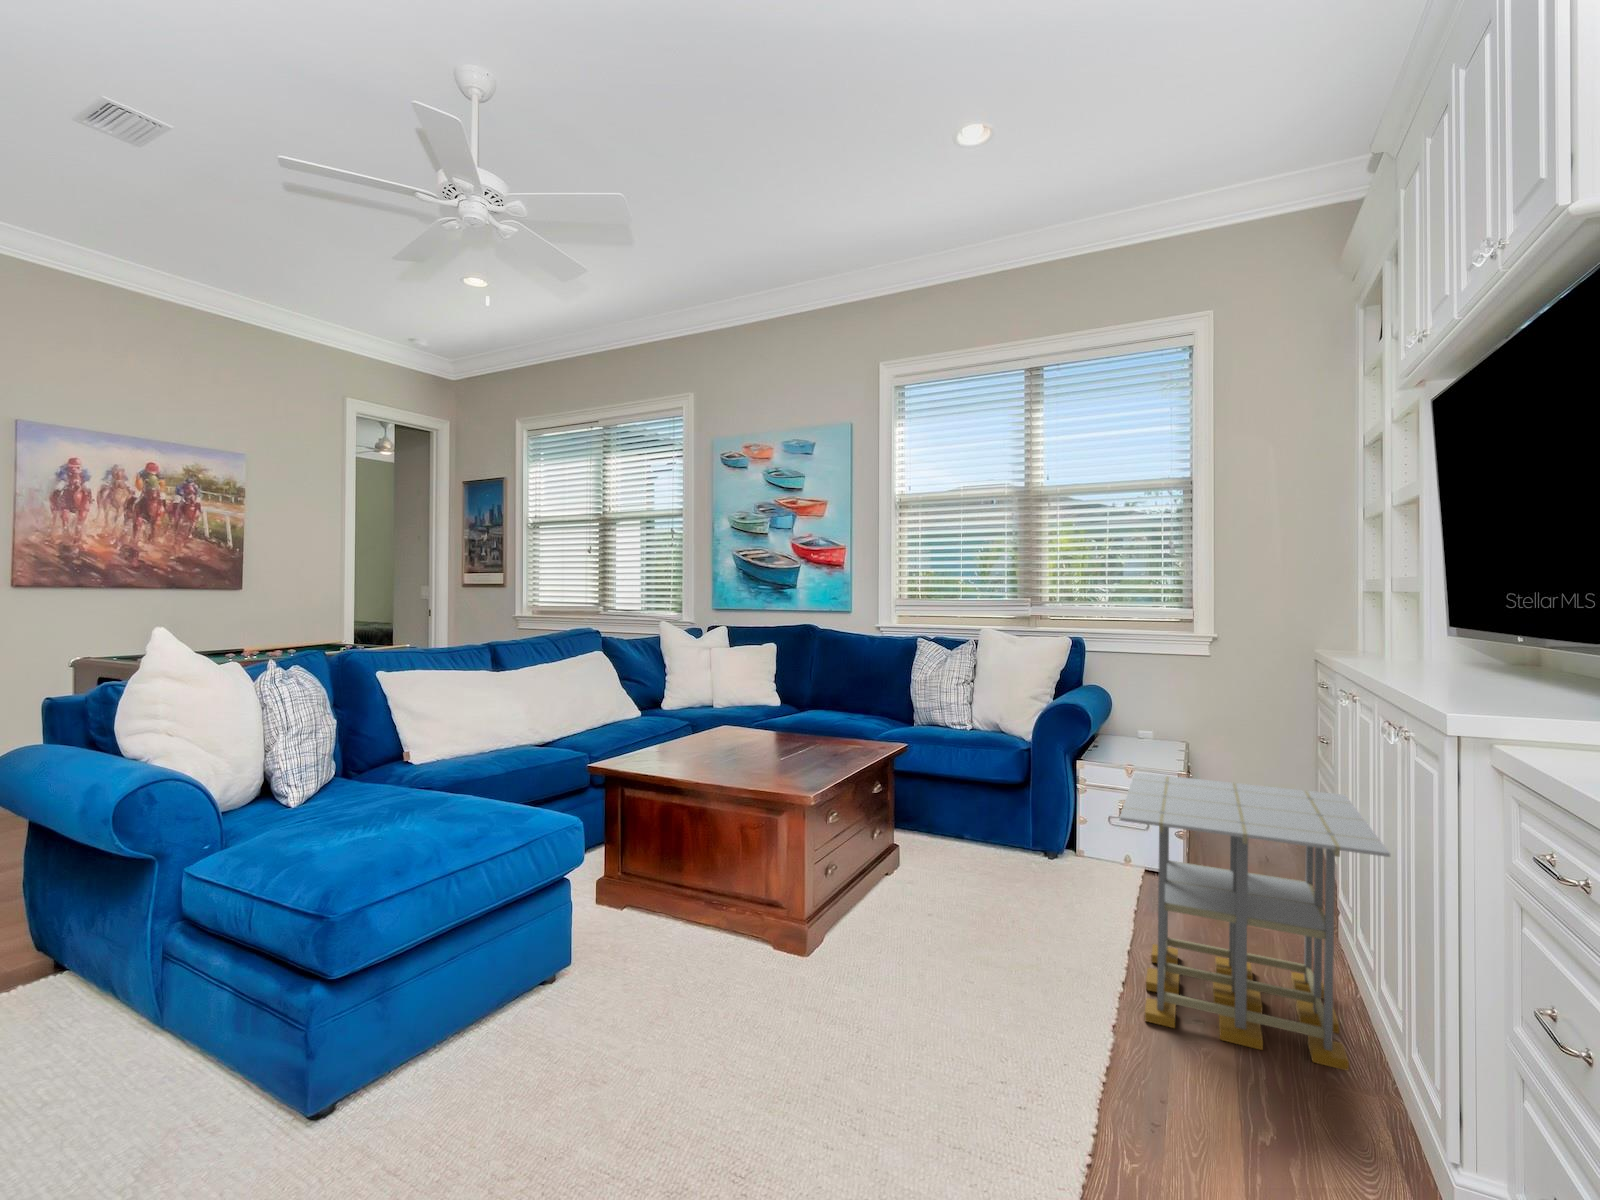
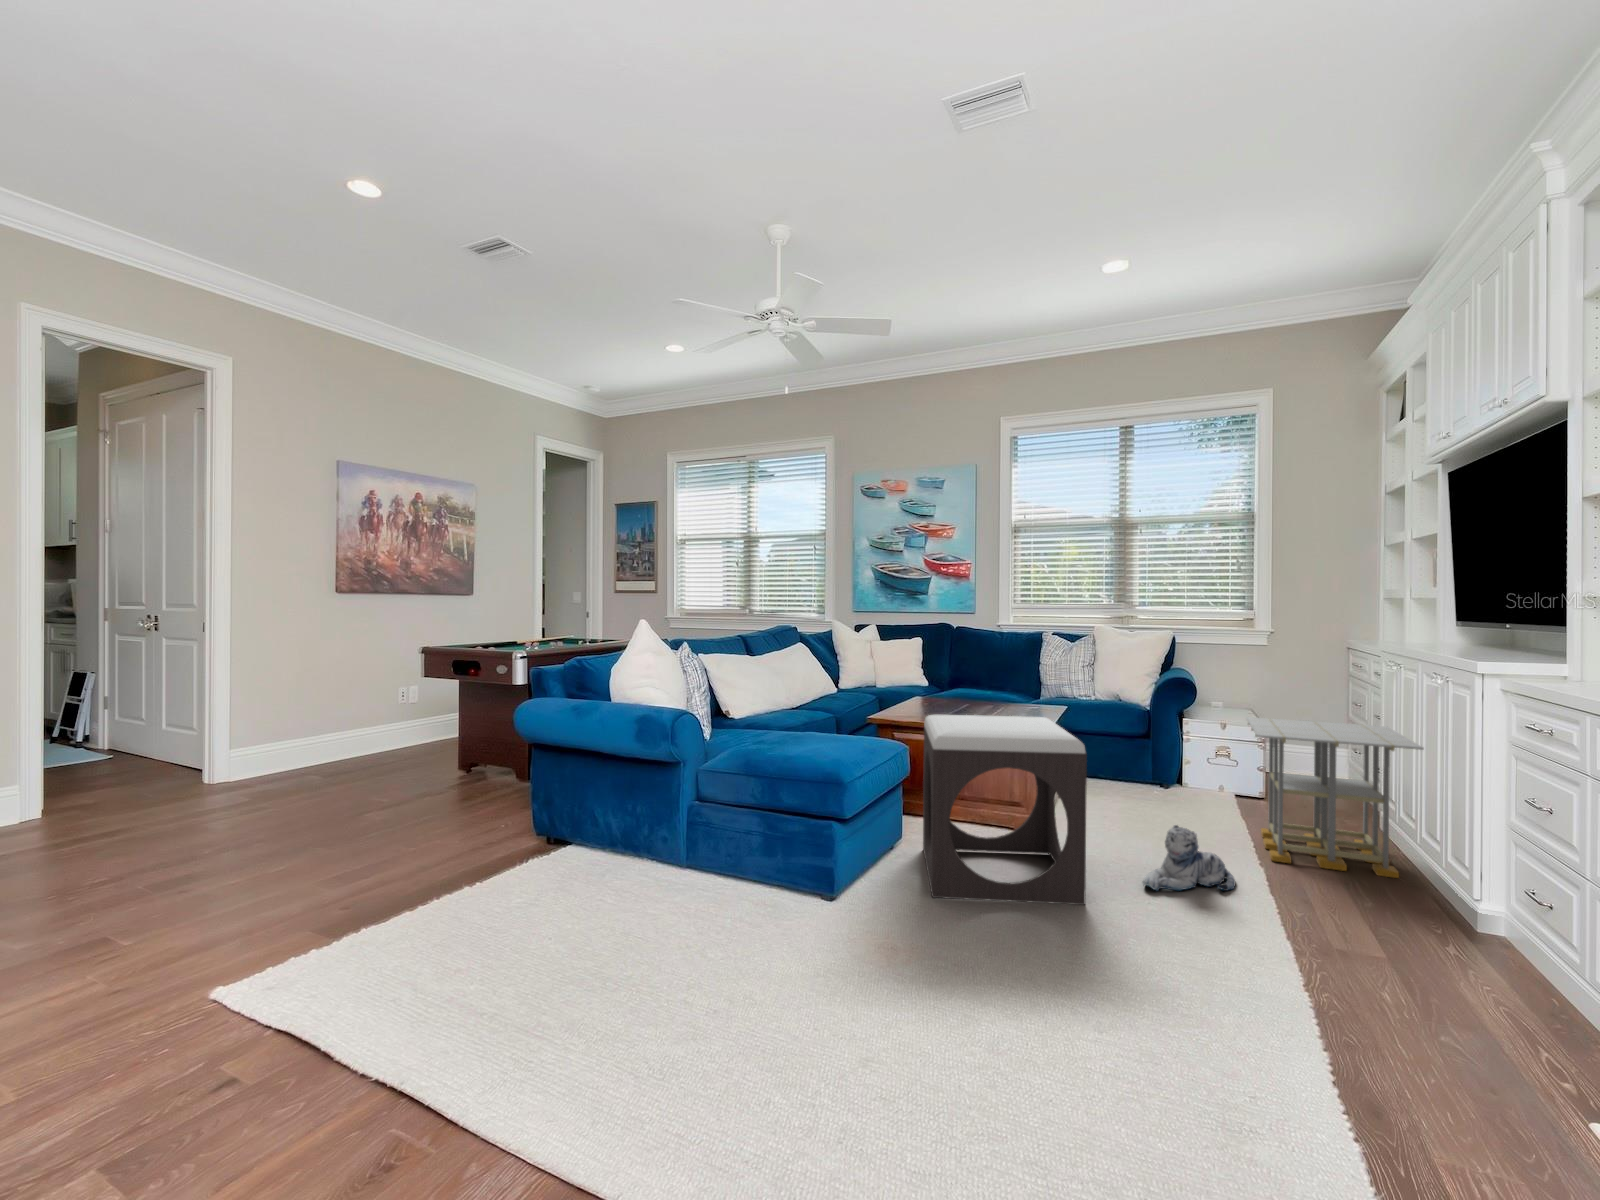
footstool: none [502,777,797,1146] -> present [923,715,1087,905]
plush toy: none [889,981,1061,1107] -> present [1143,825,1235,891]

